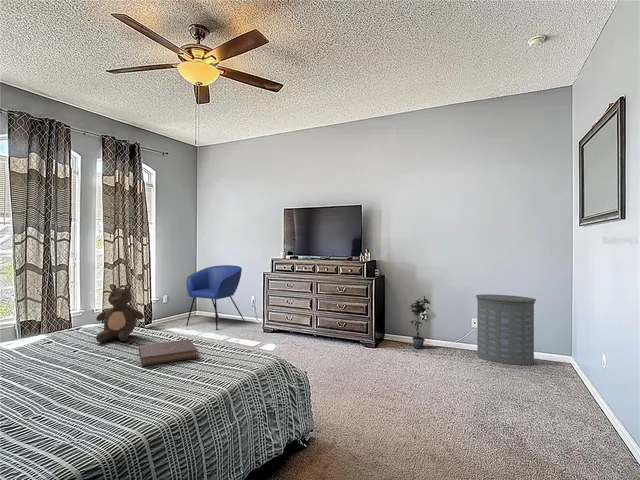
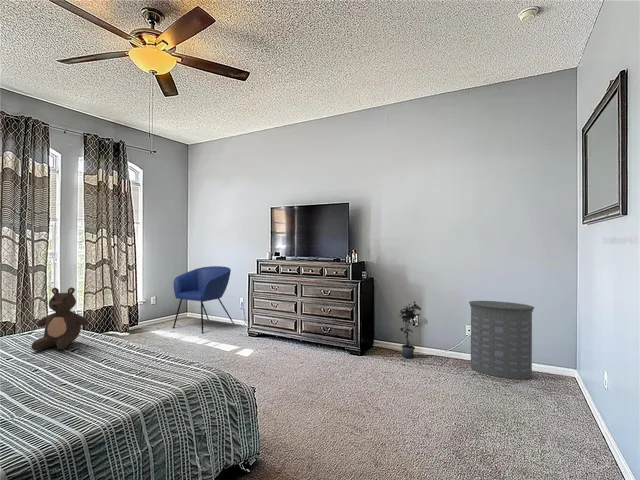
book: present [139,339,197,366] -> none [61,349,129,380]

